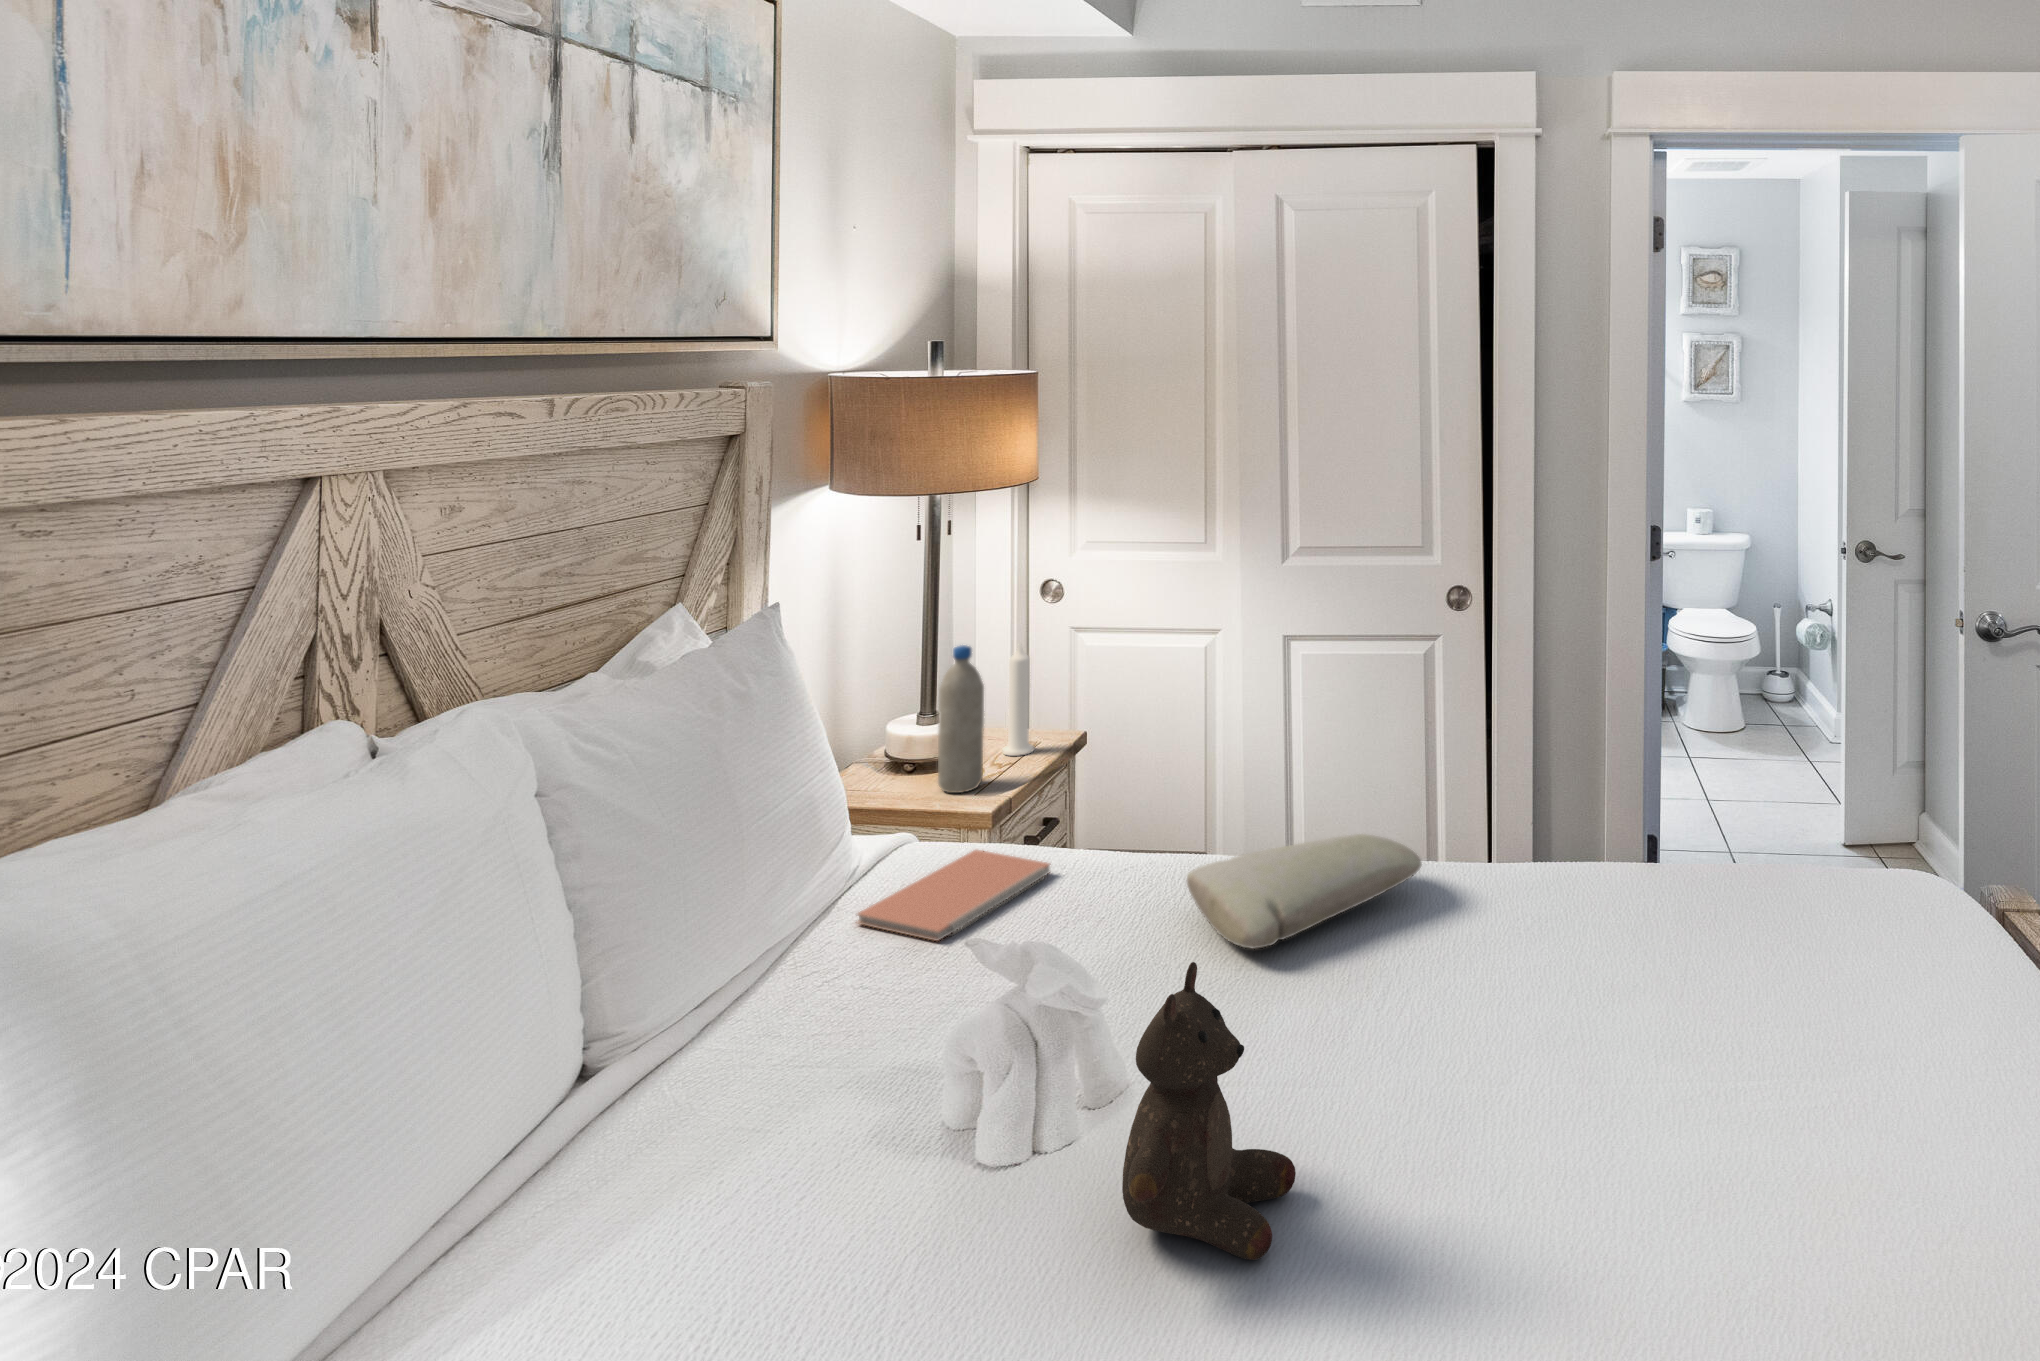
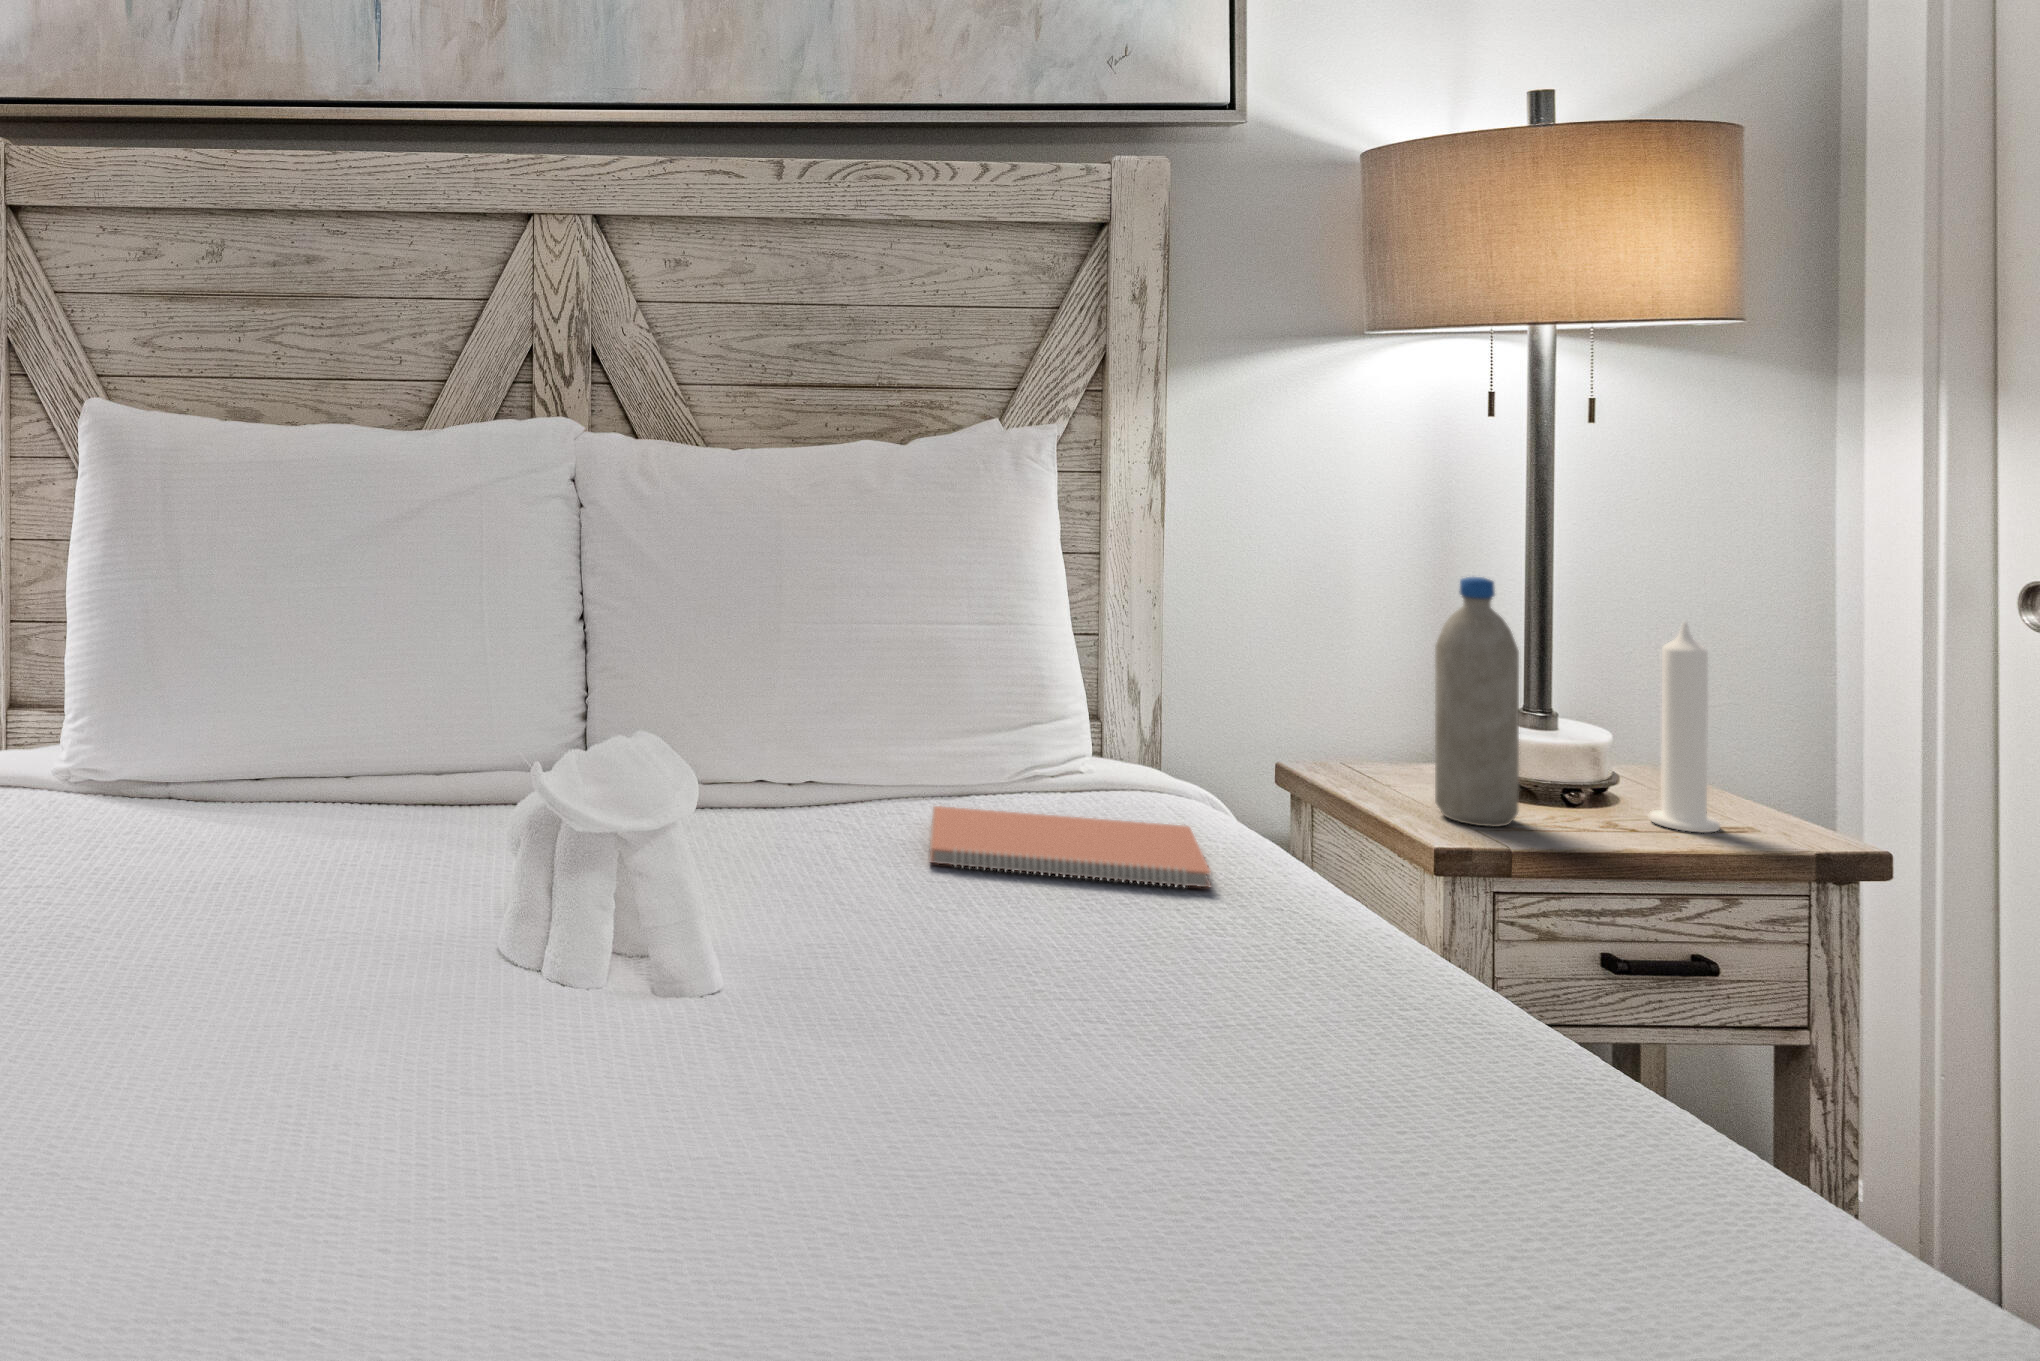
pillow: present [1187,834,1421,948] -> none [1062,923,1717,1186]
stuffed bear: present [1122,962,1296,1260] -> none [180,751,474,1187]

